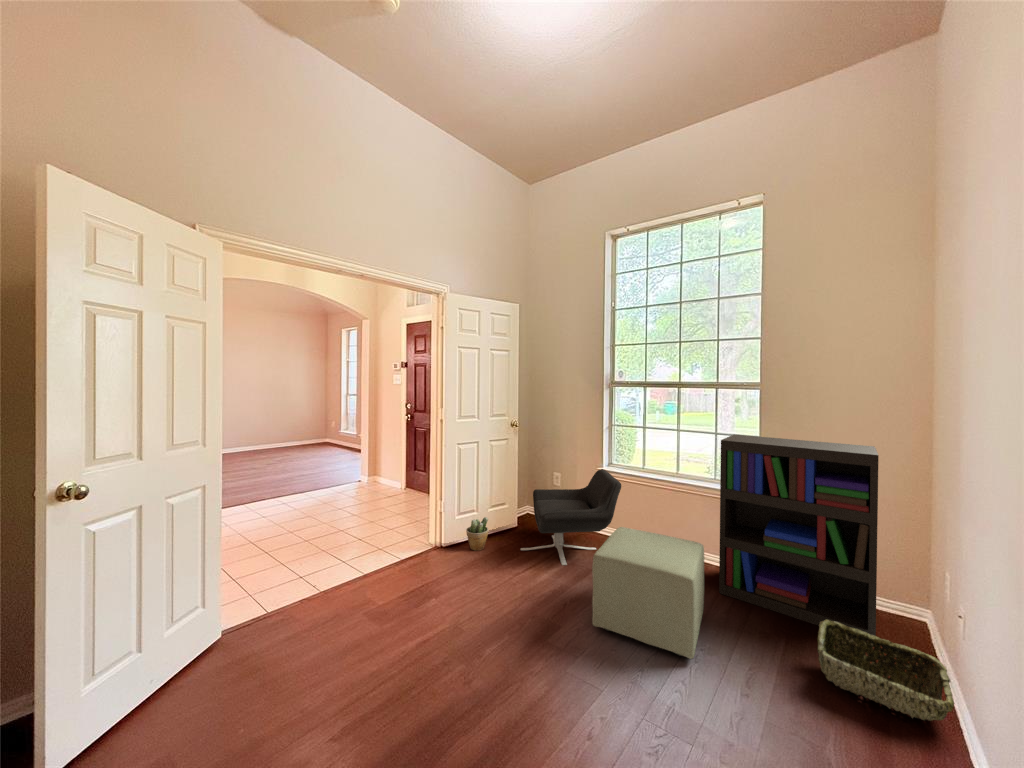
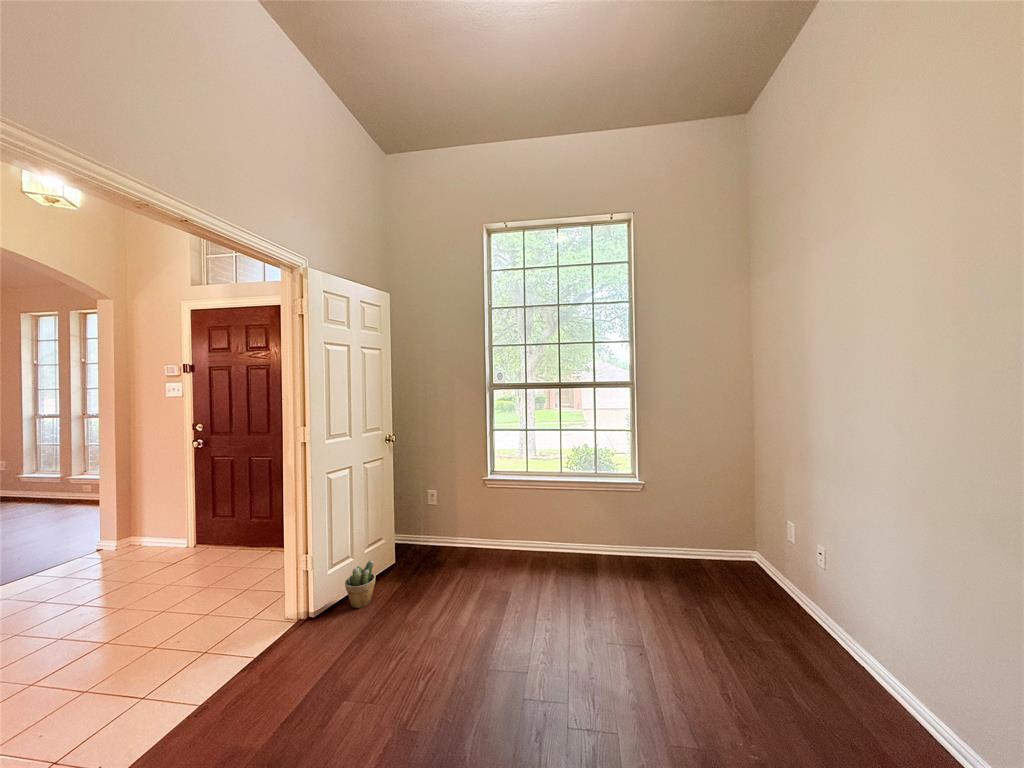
bookshelf: present [719,434,879,636] -> none [615,427,736,582]
lounge chair: present [521,469,621,565] -> none [416,476,525,592]
ottoman: present [592,527,704,659] -> none [545,534,655,653]
woven basket: present [818,620,954,721] -> none [722,574,823,634]

